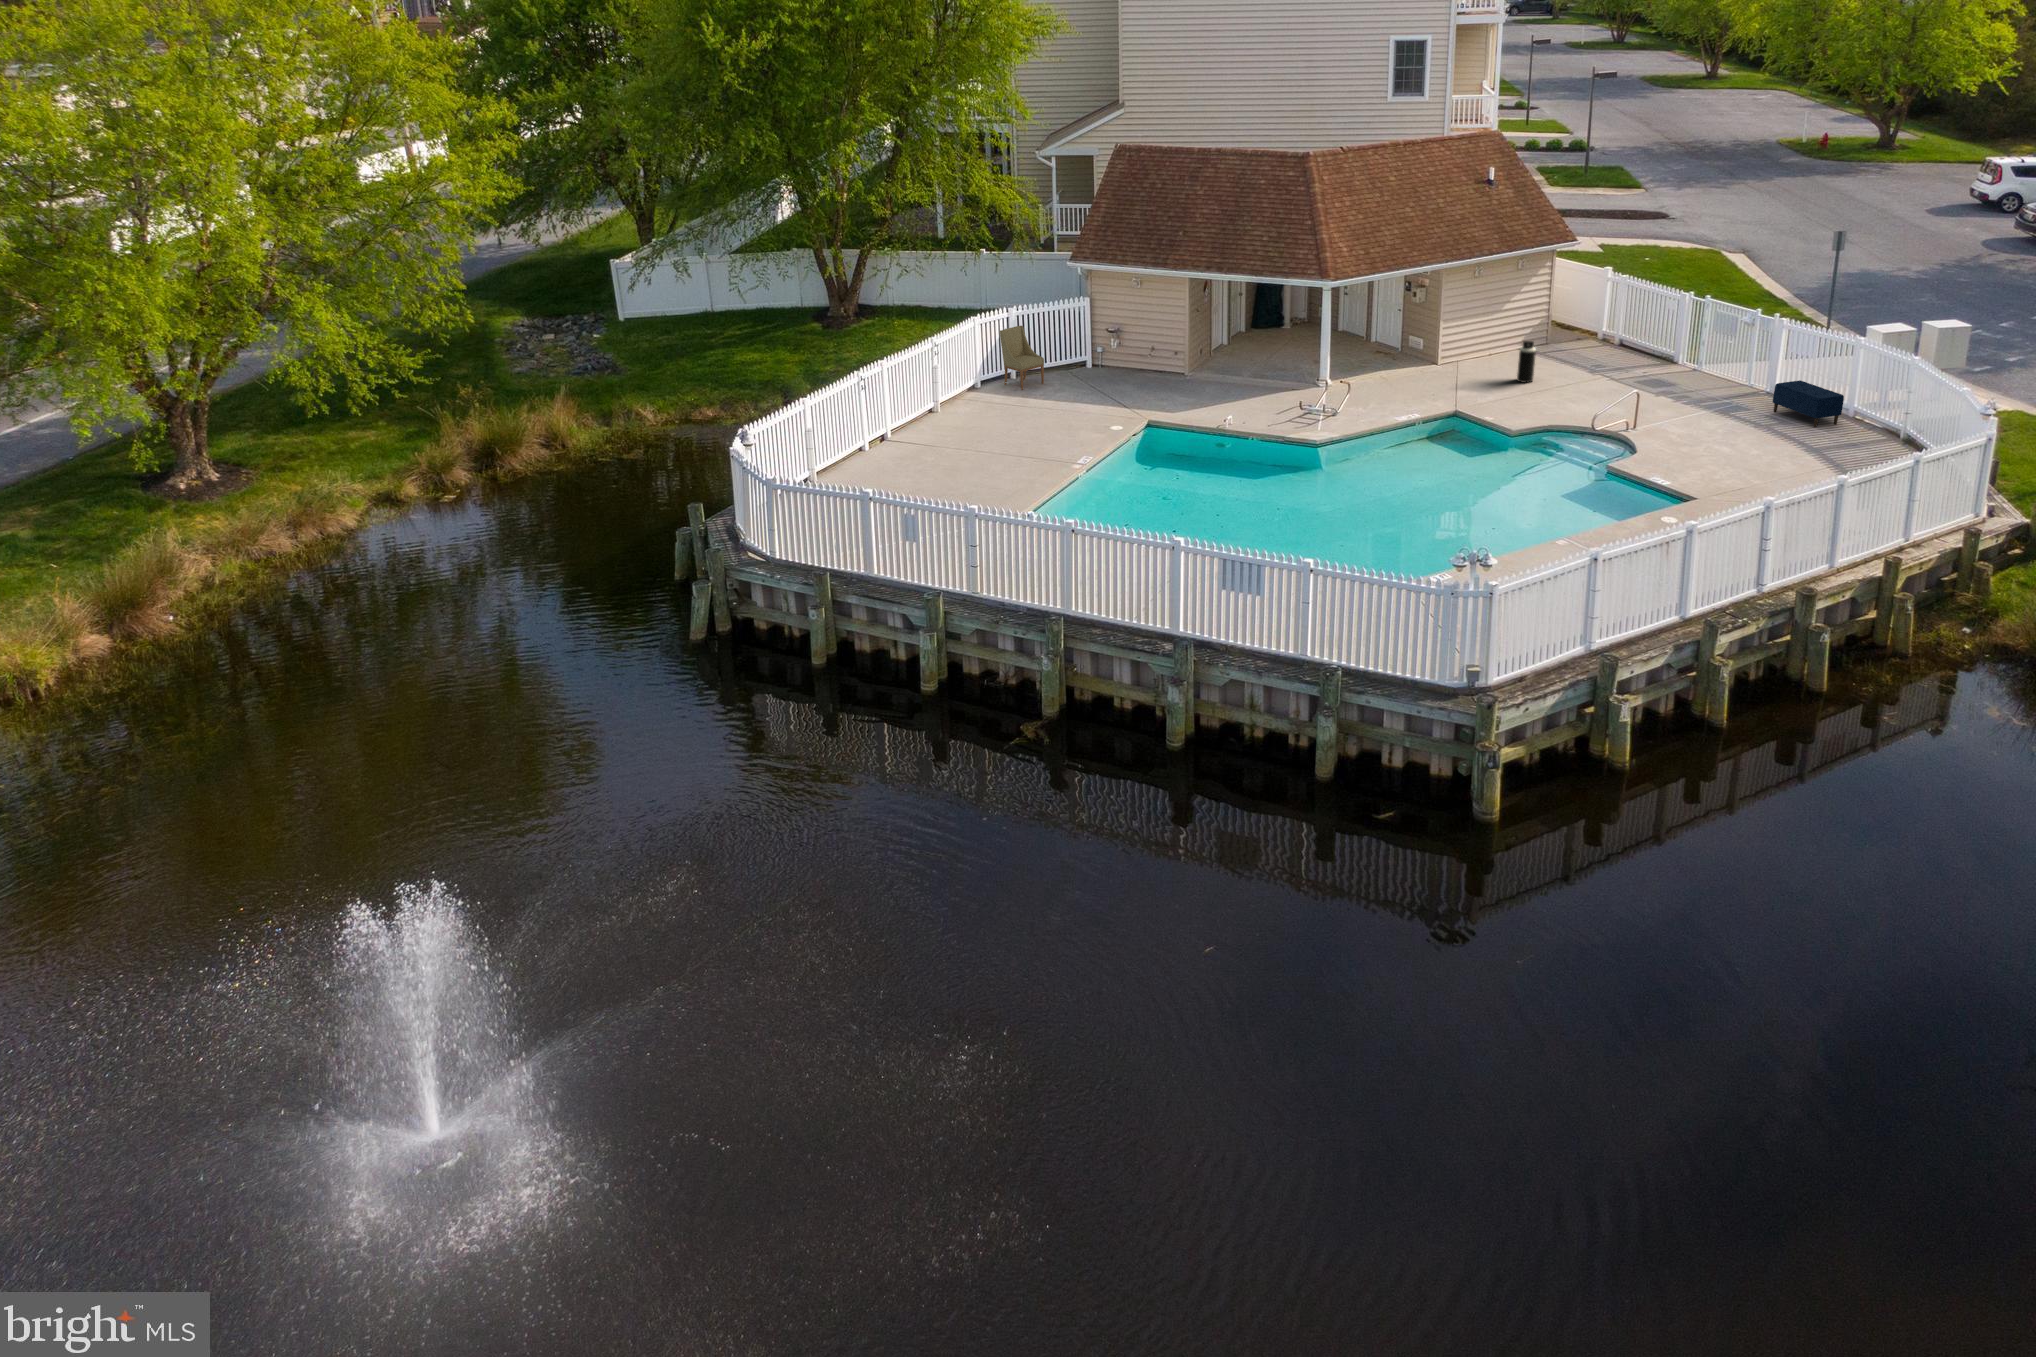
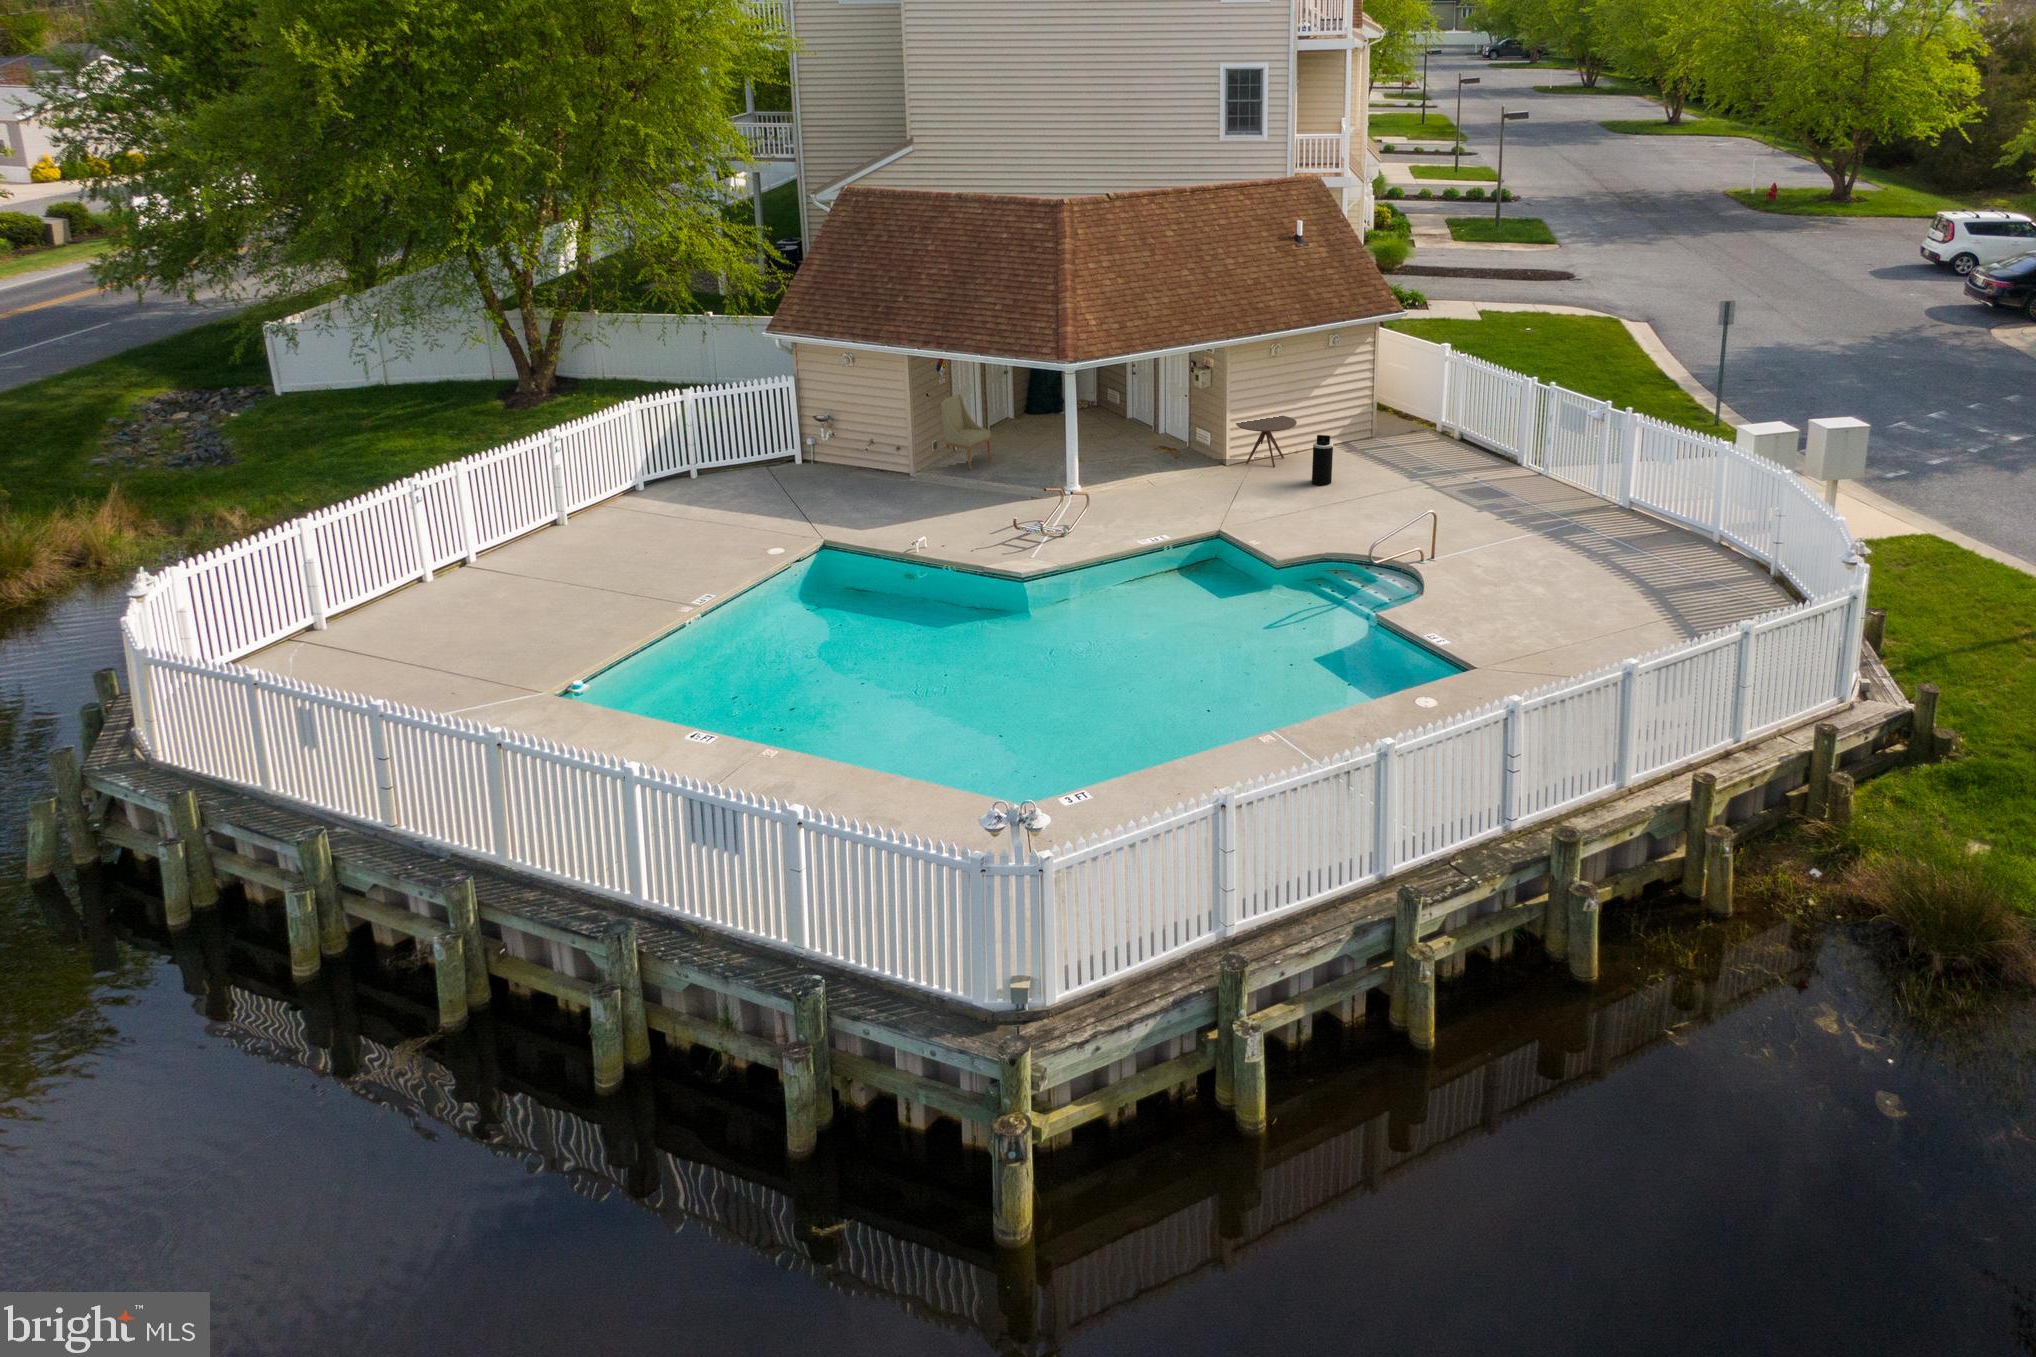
chair: present [1000,326,1044,390] -> present [939,394,991,470]
round table: none [1446,327,1498,370] -> present [1236,416,1297,467]
bench: present [1773,380,1844,427] -> none [1607,493,1693,557]

